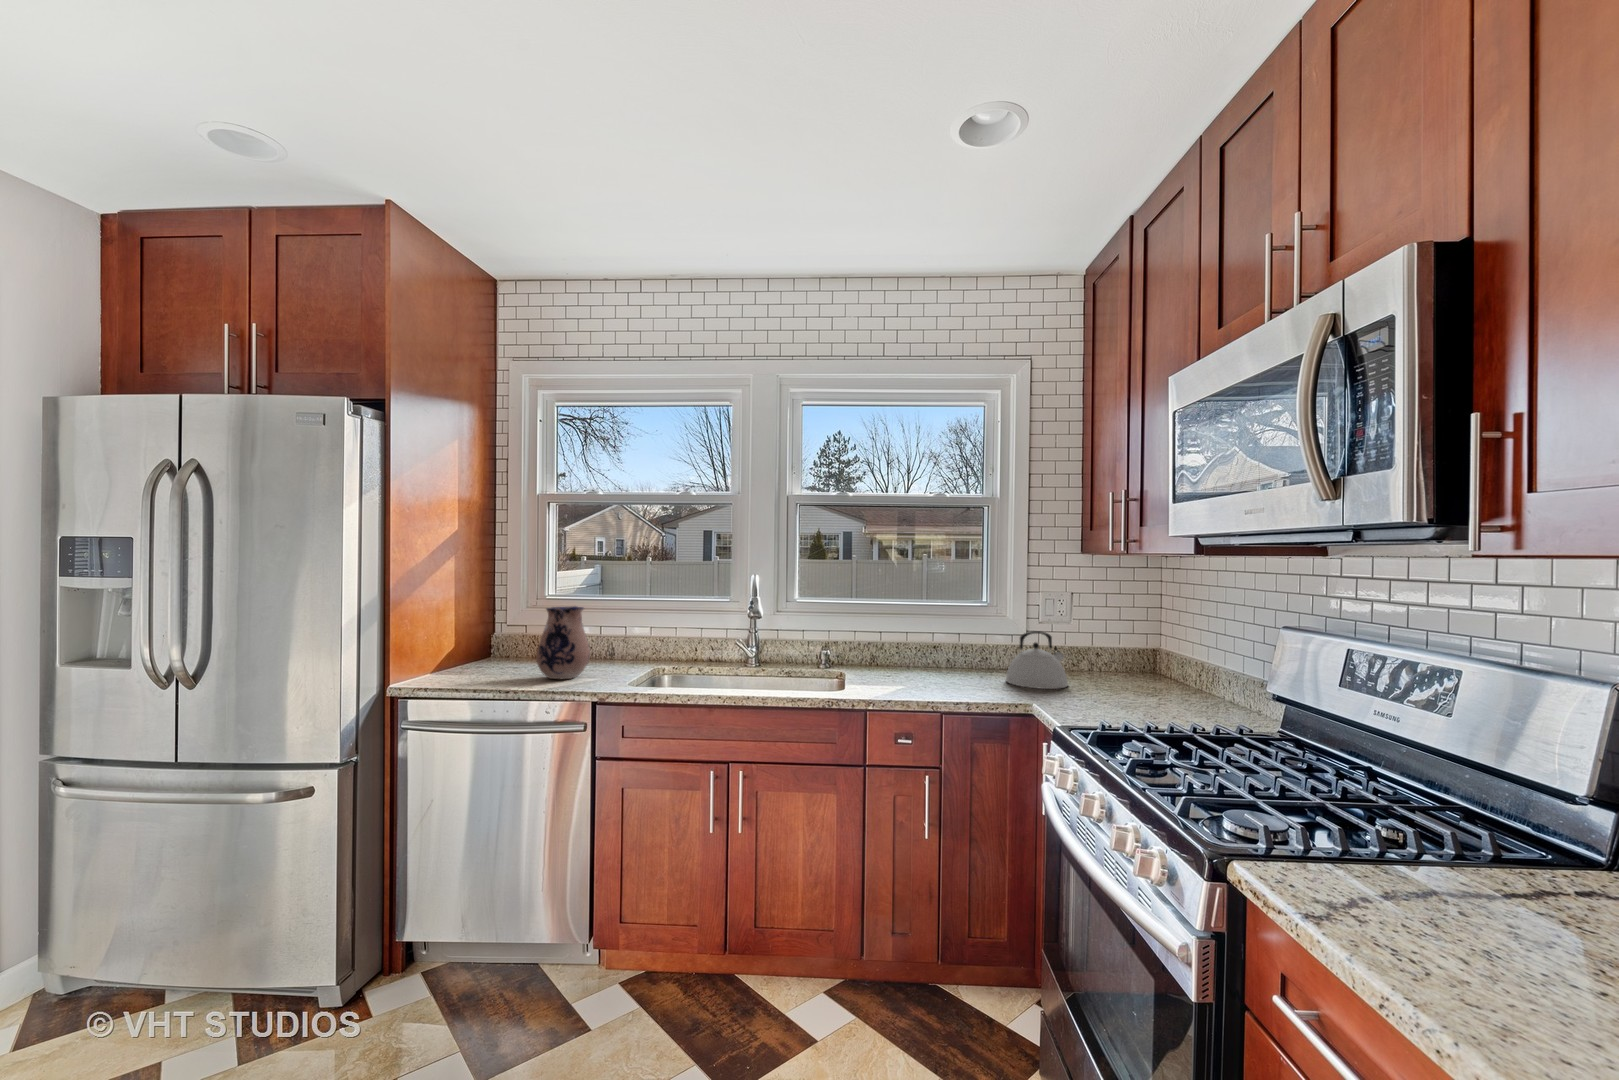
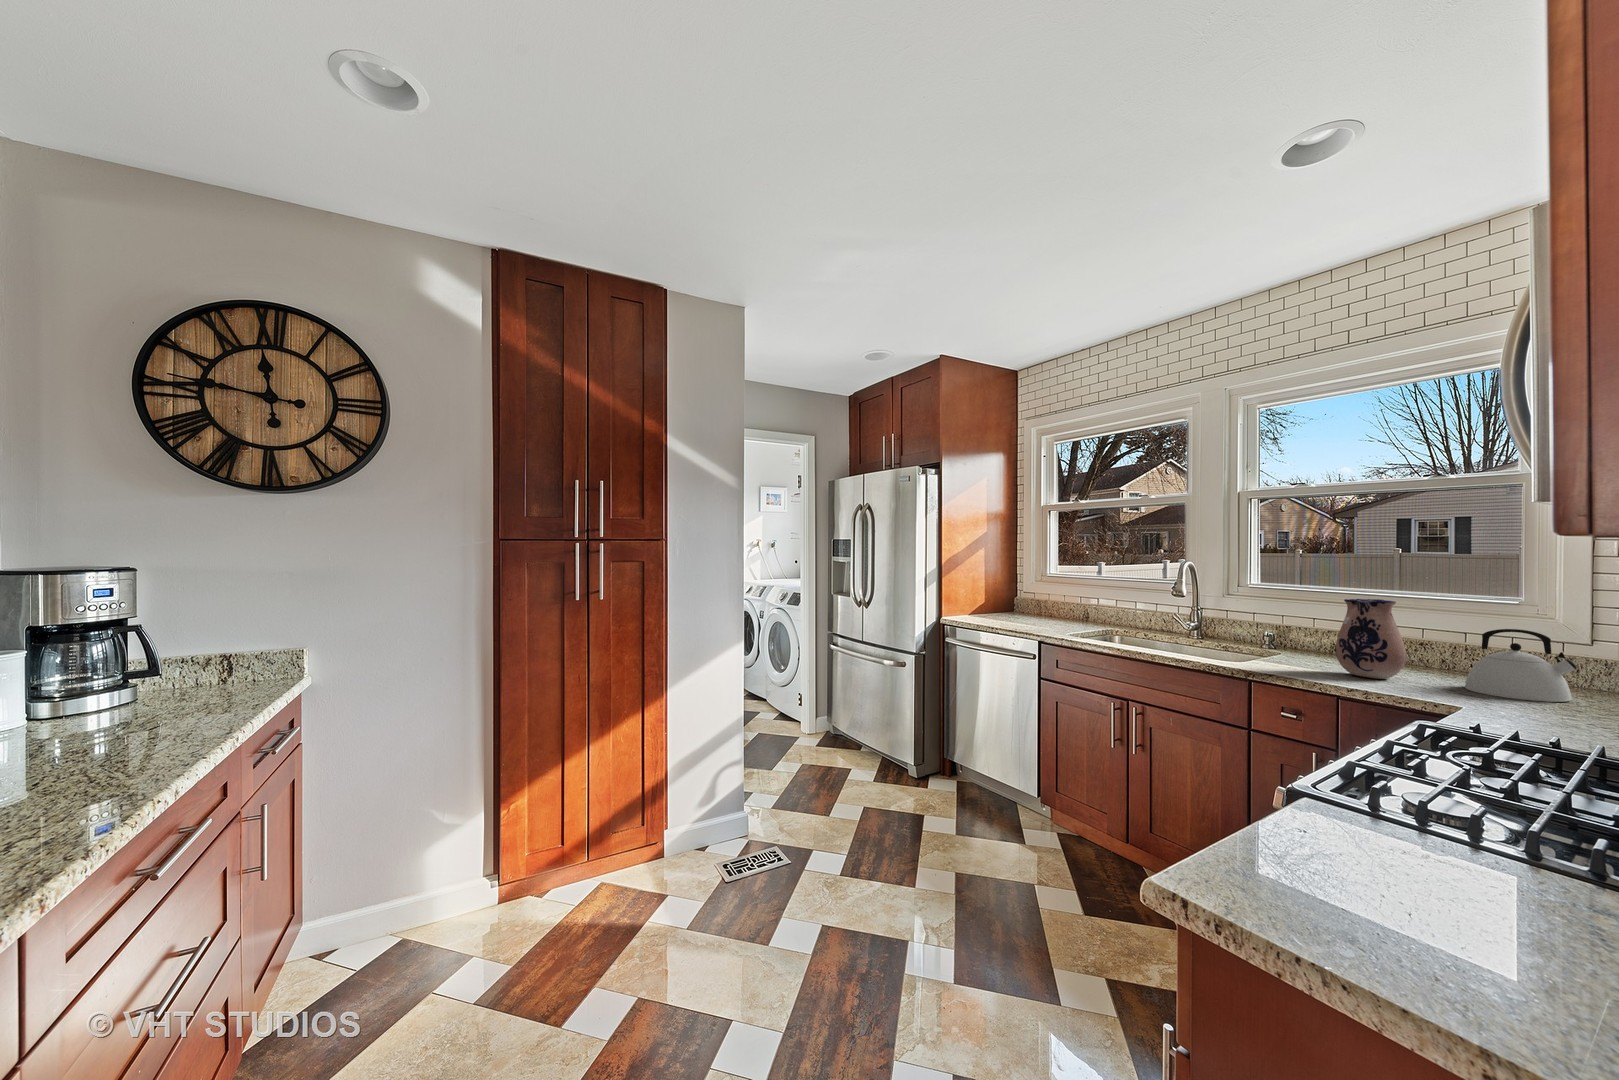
ceramic pitcher: present [537,606,590,679] -> present [1336,599,1407,679]

